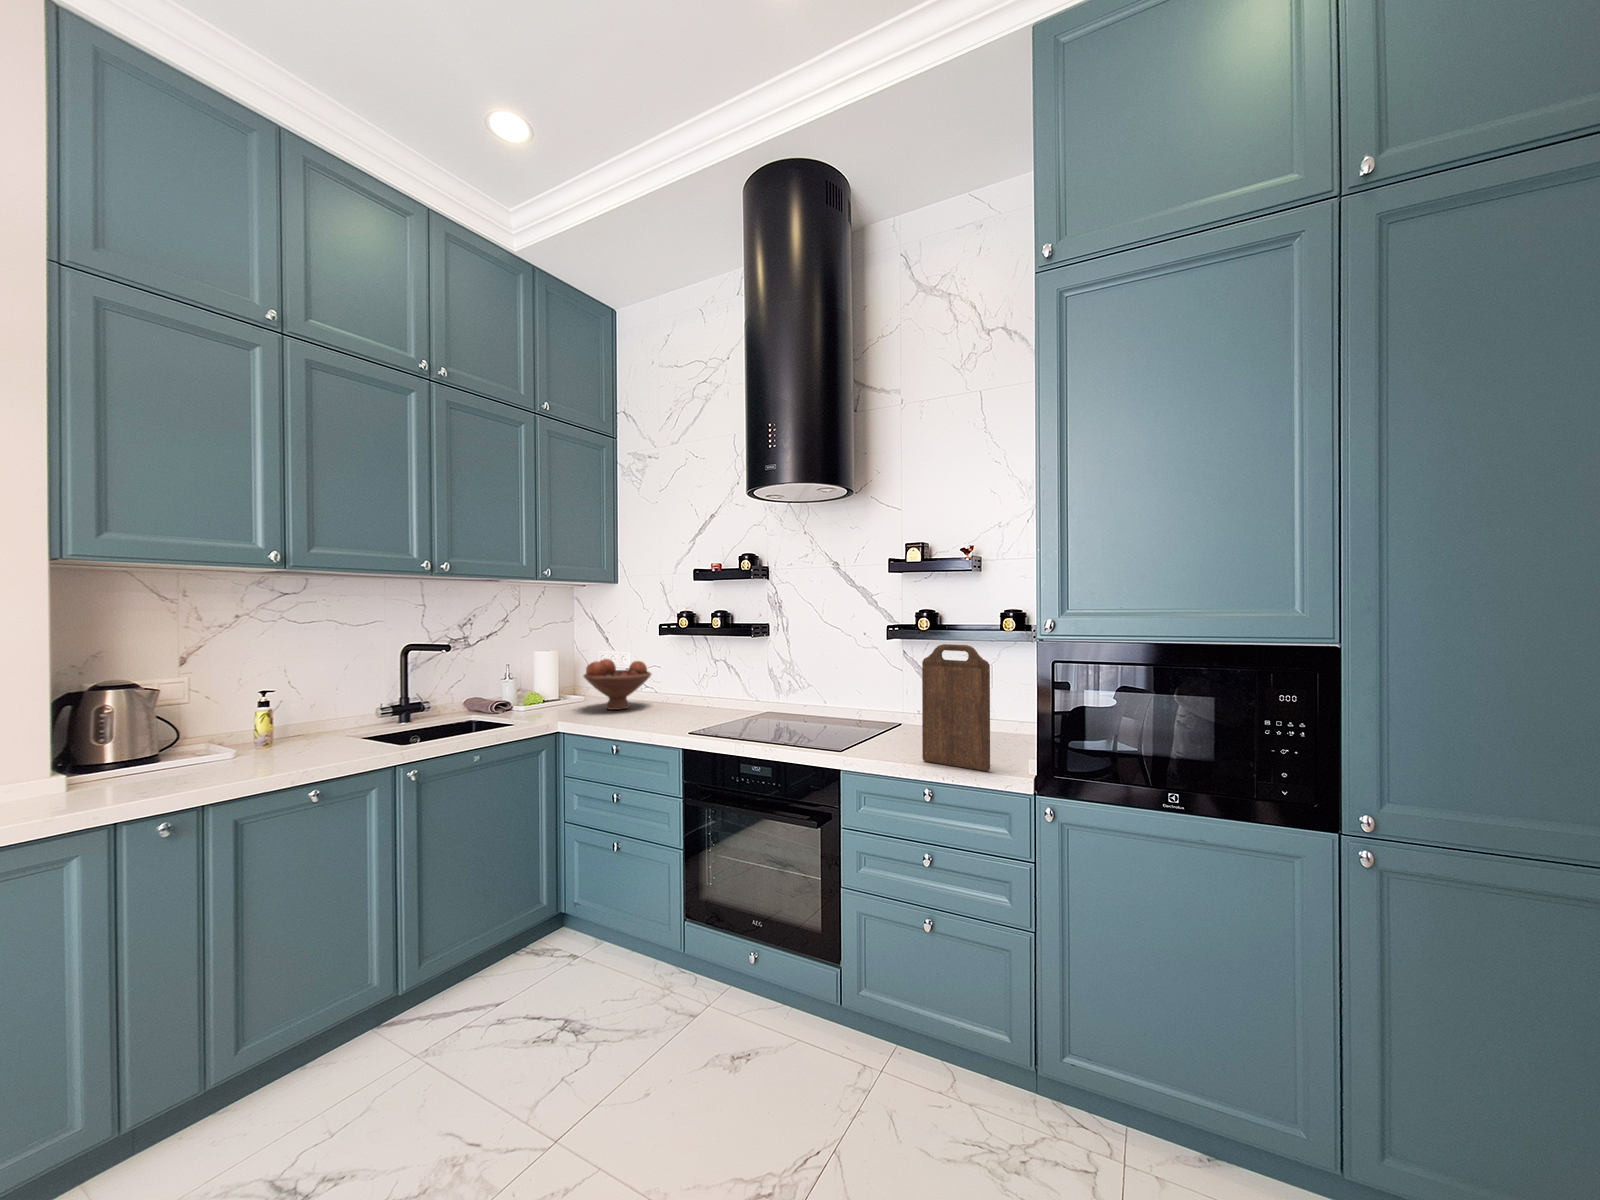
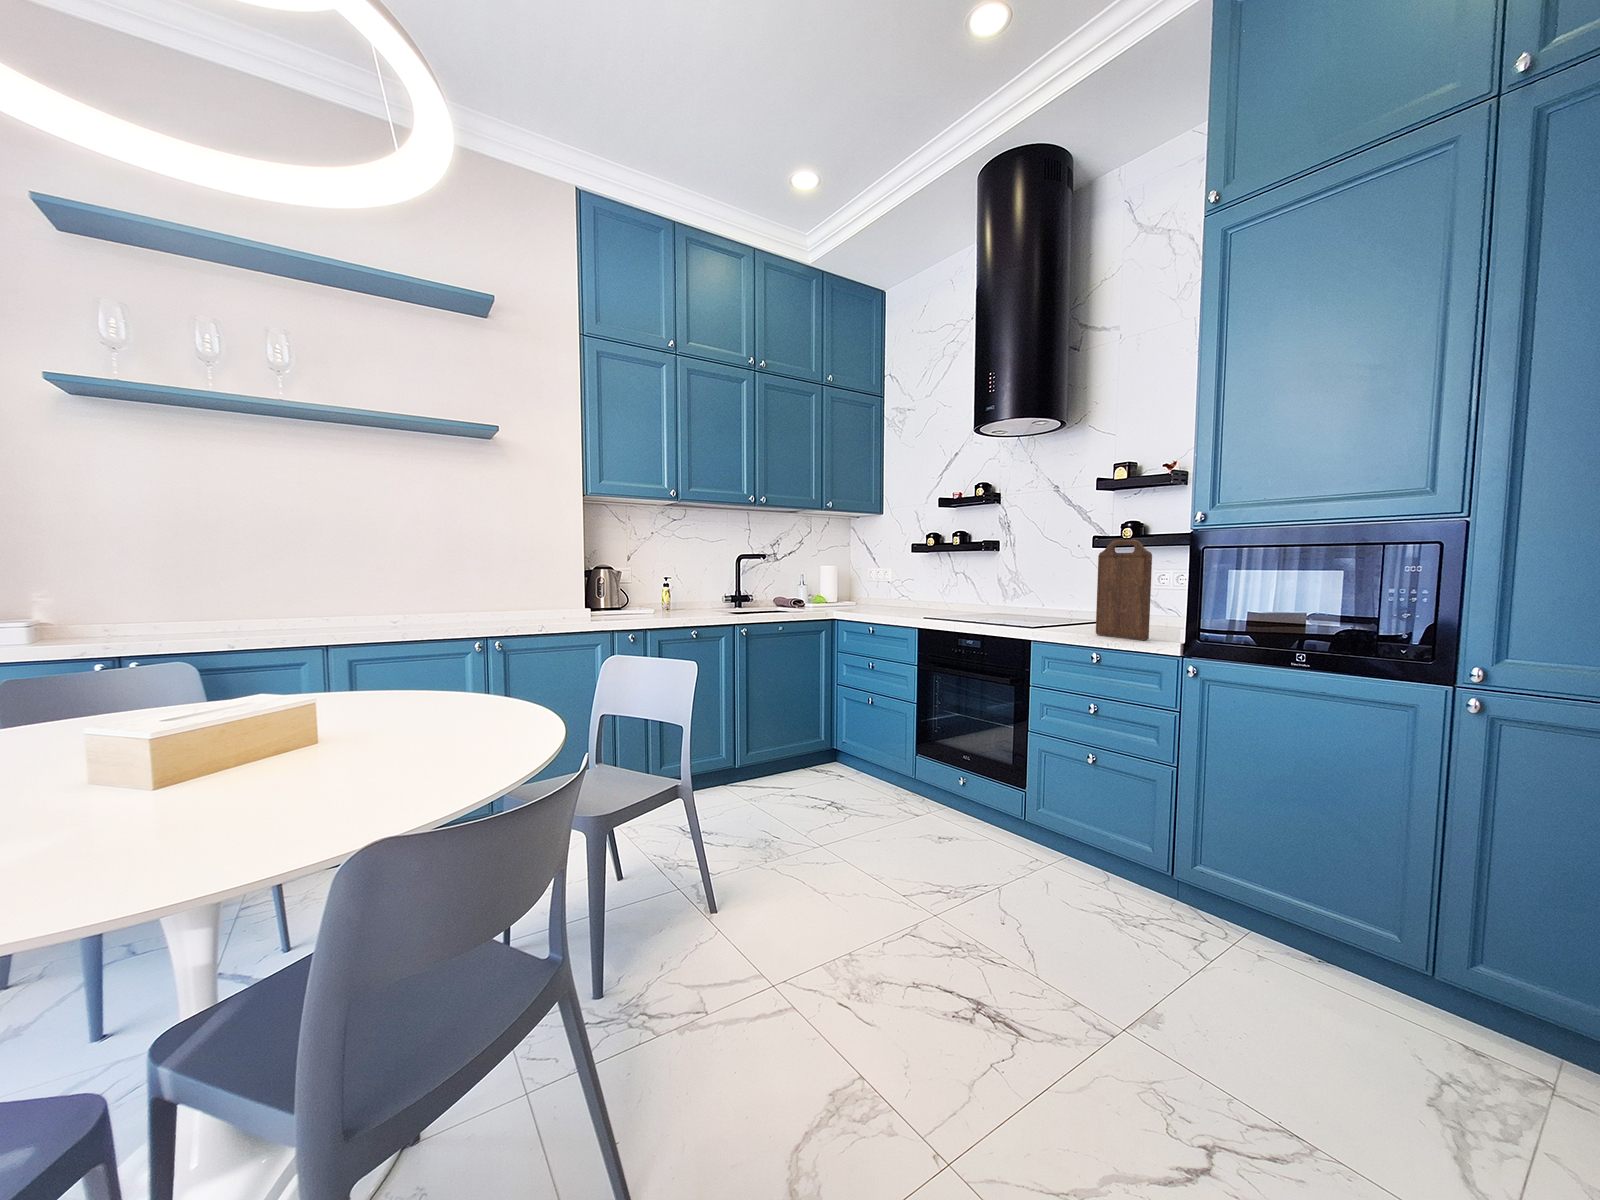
fruit bowl: present [584,659,651,710] -> none [853,570,903,607]

